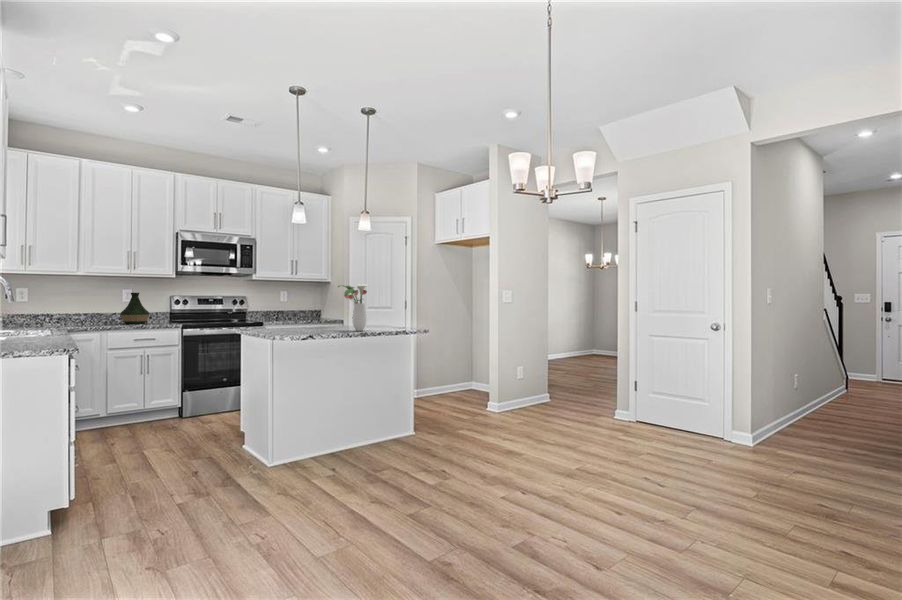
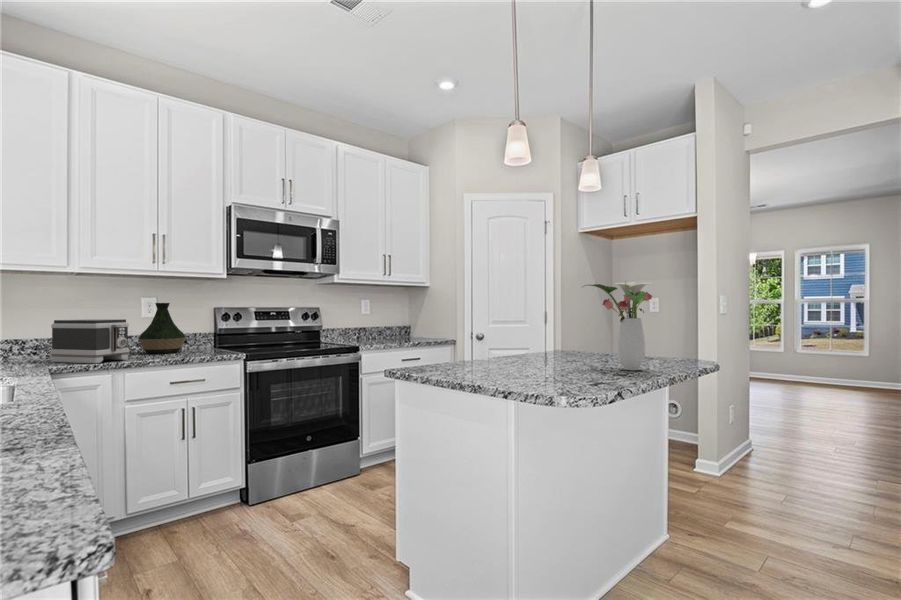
toaster: none [67,302,112,327] -> present [50,319,129,364]

